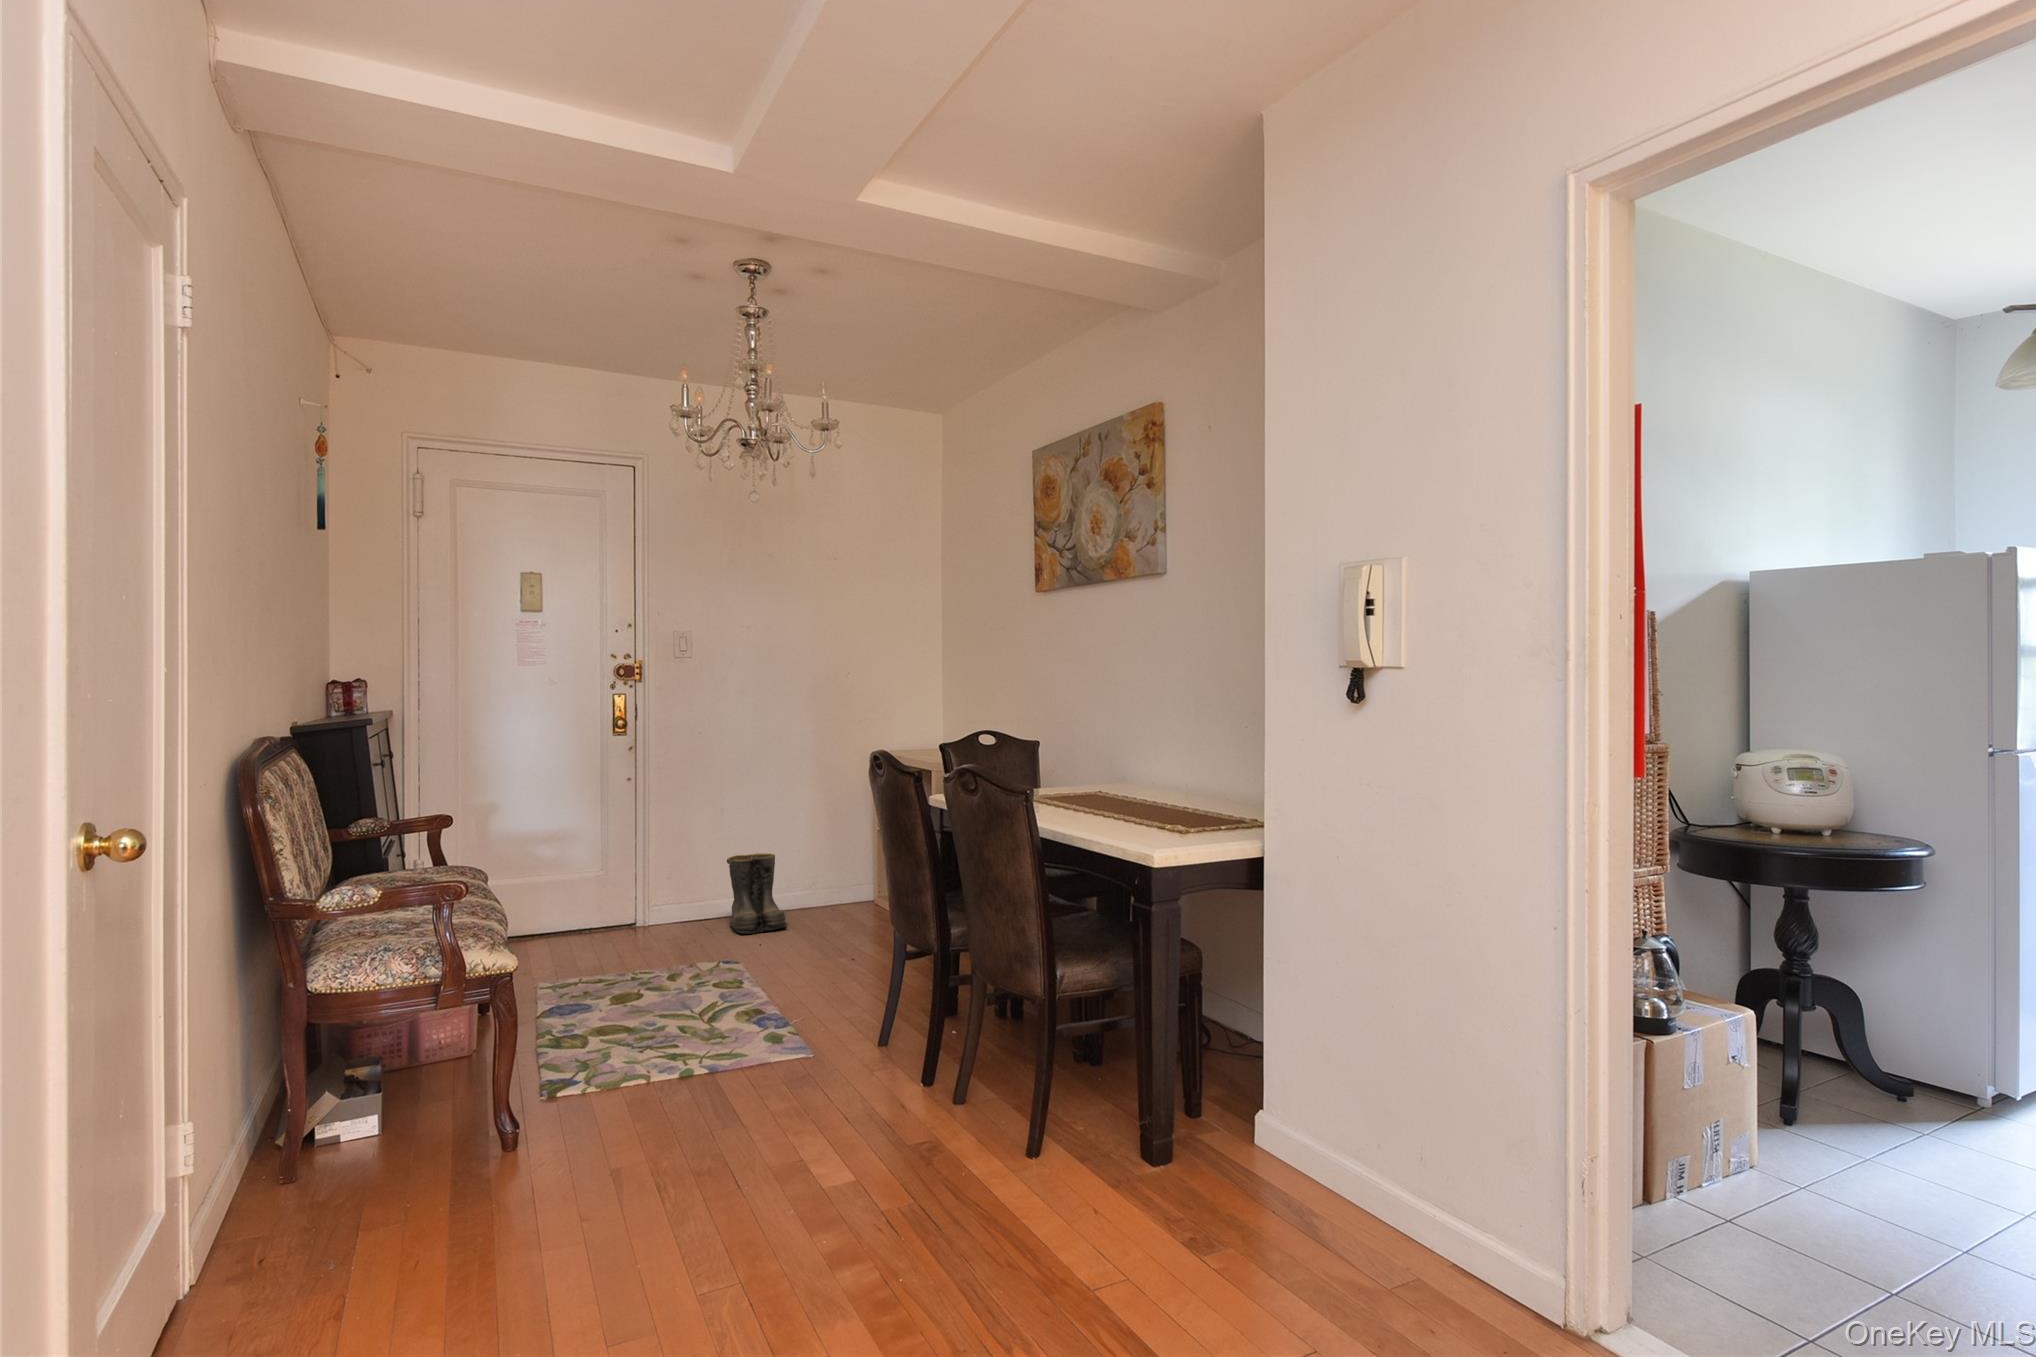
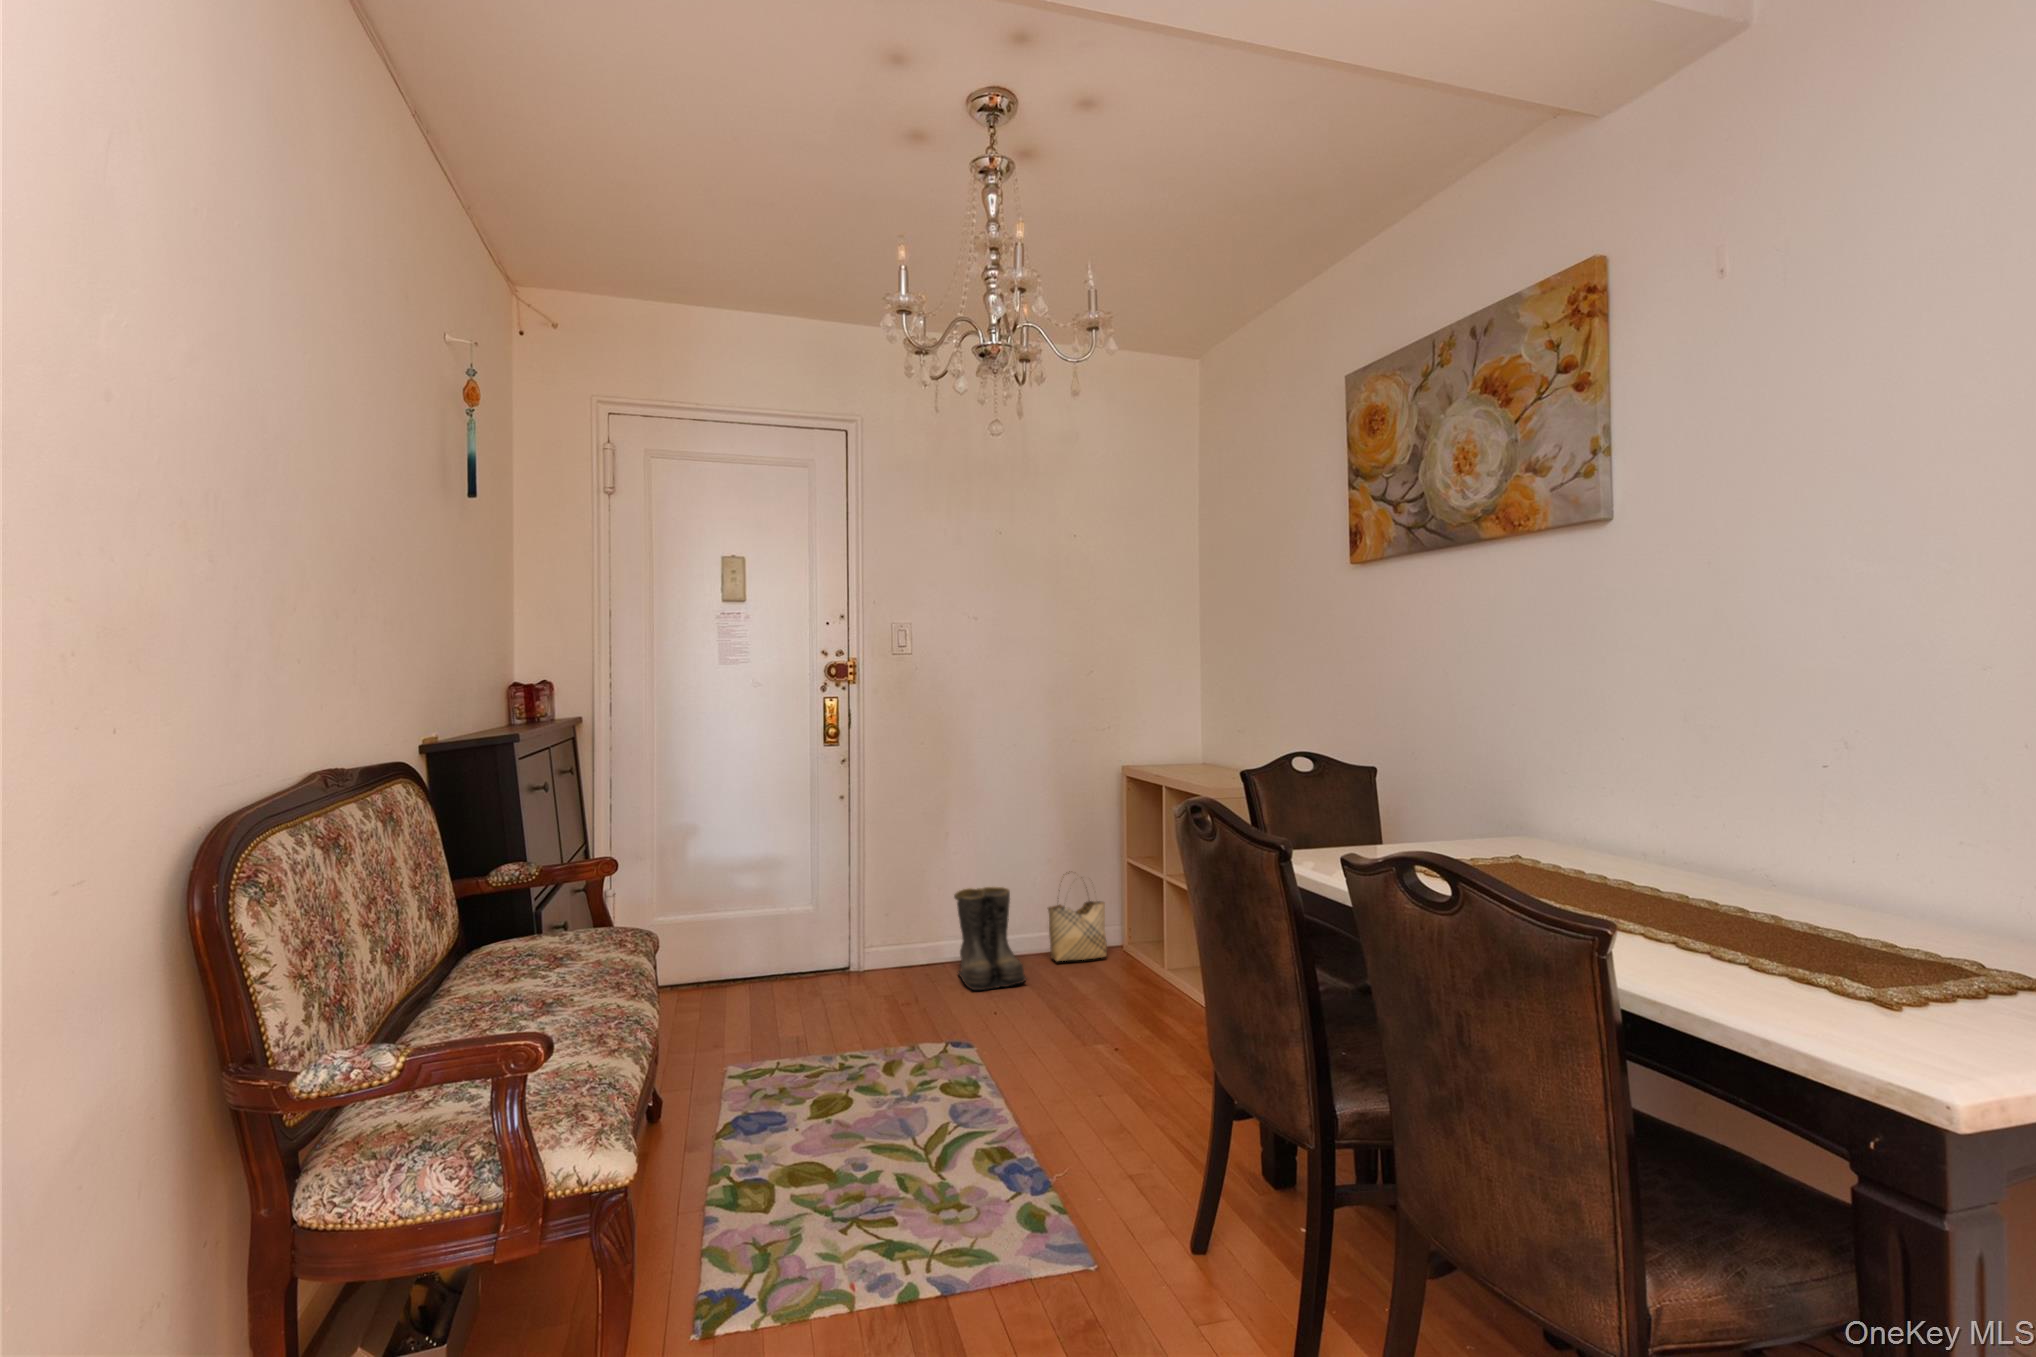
woven basket: none [807,840,858,914] -> present [1048,871,1107,961]

